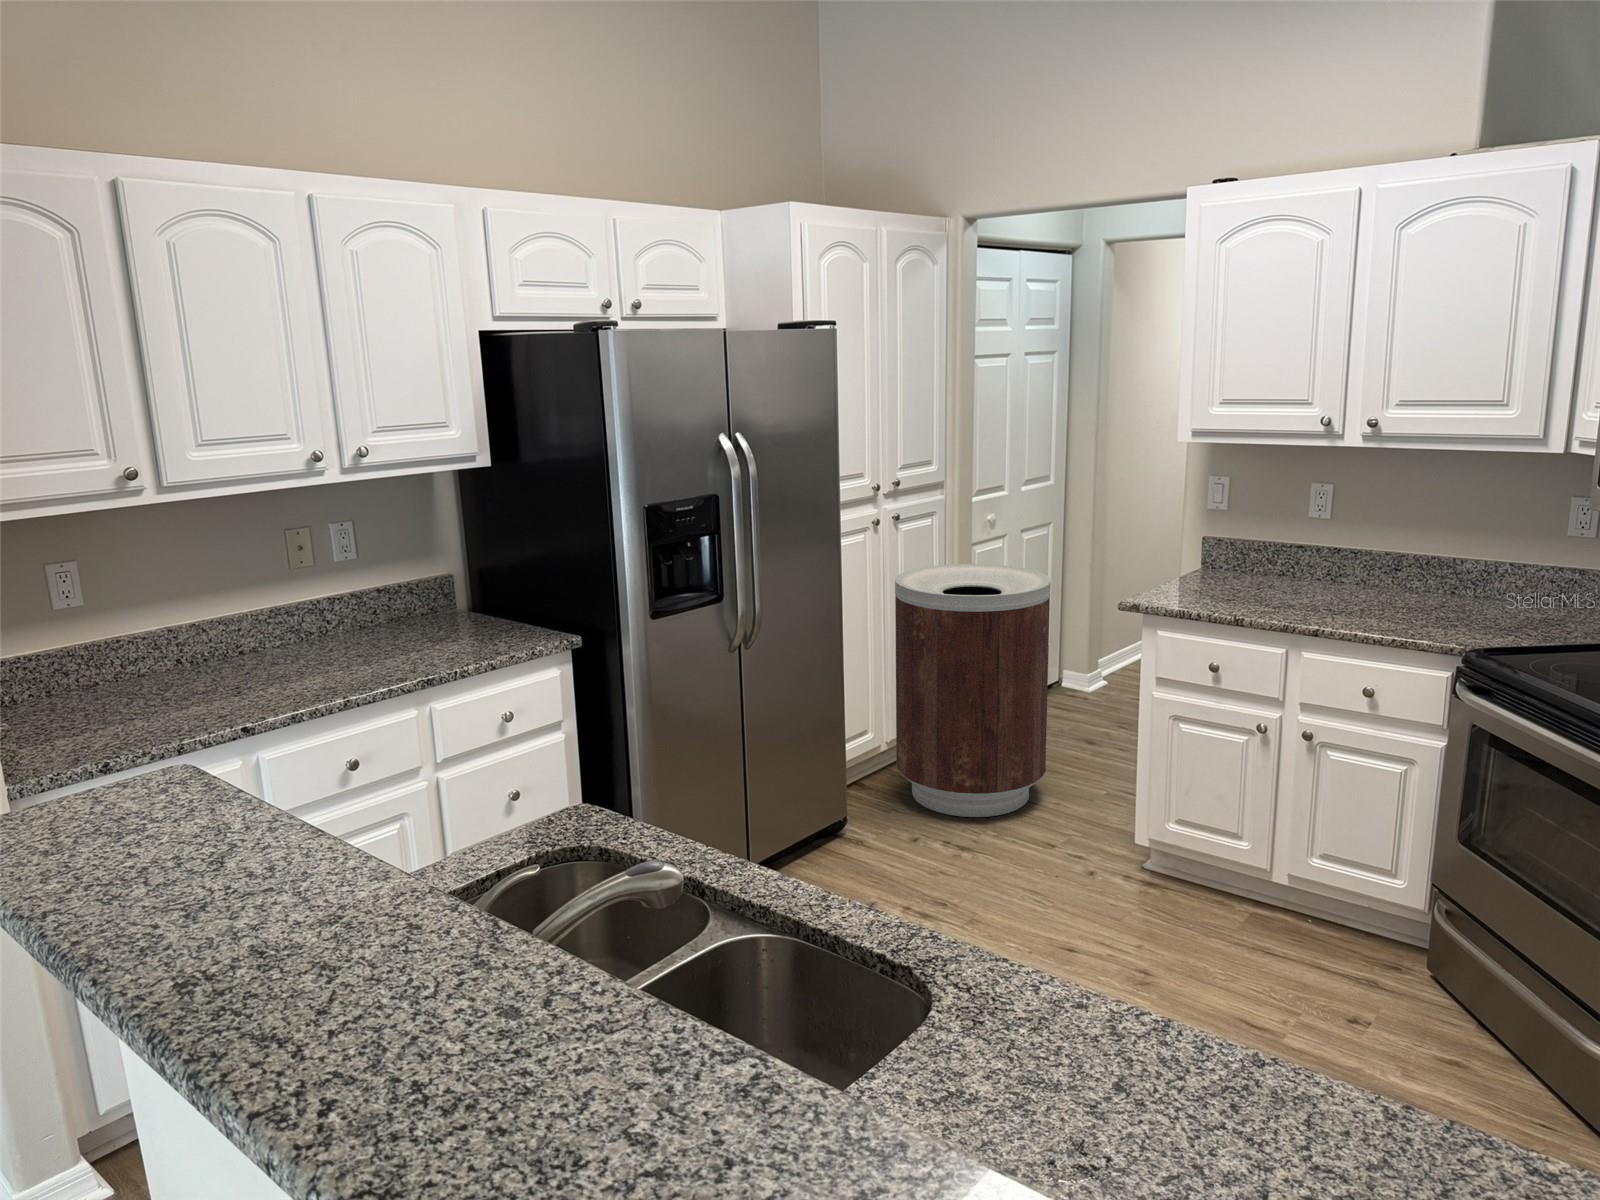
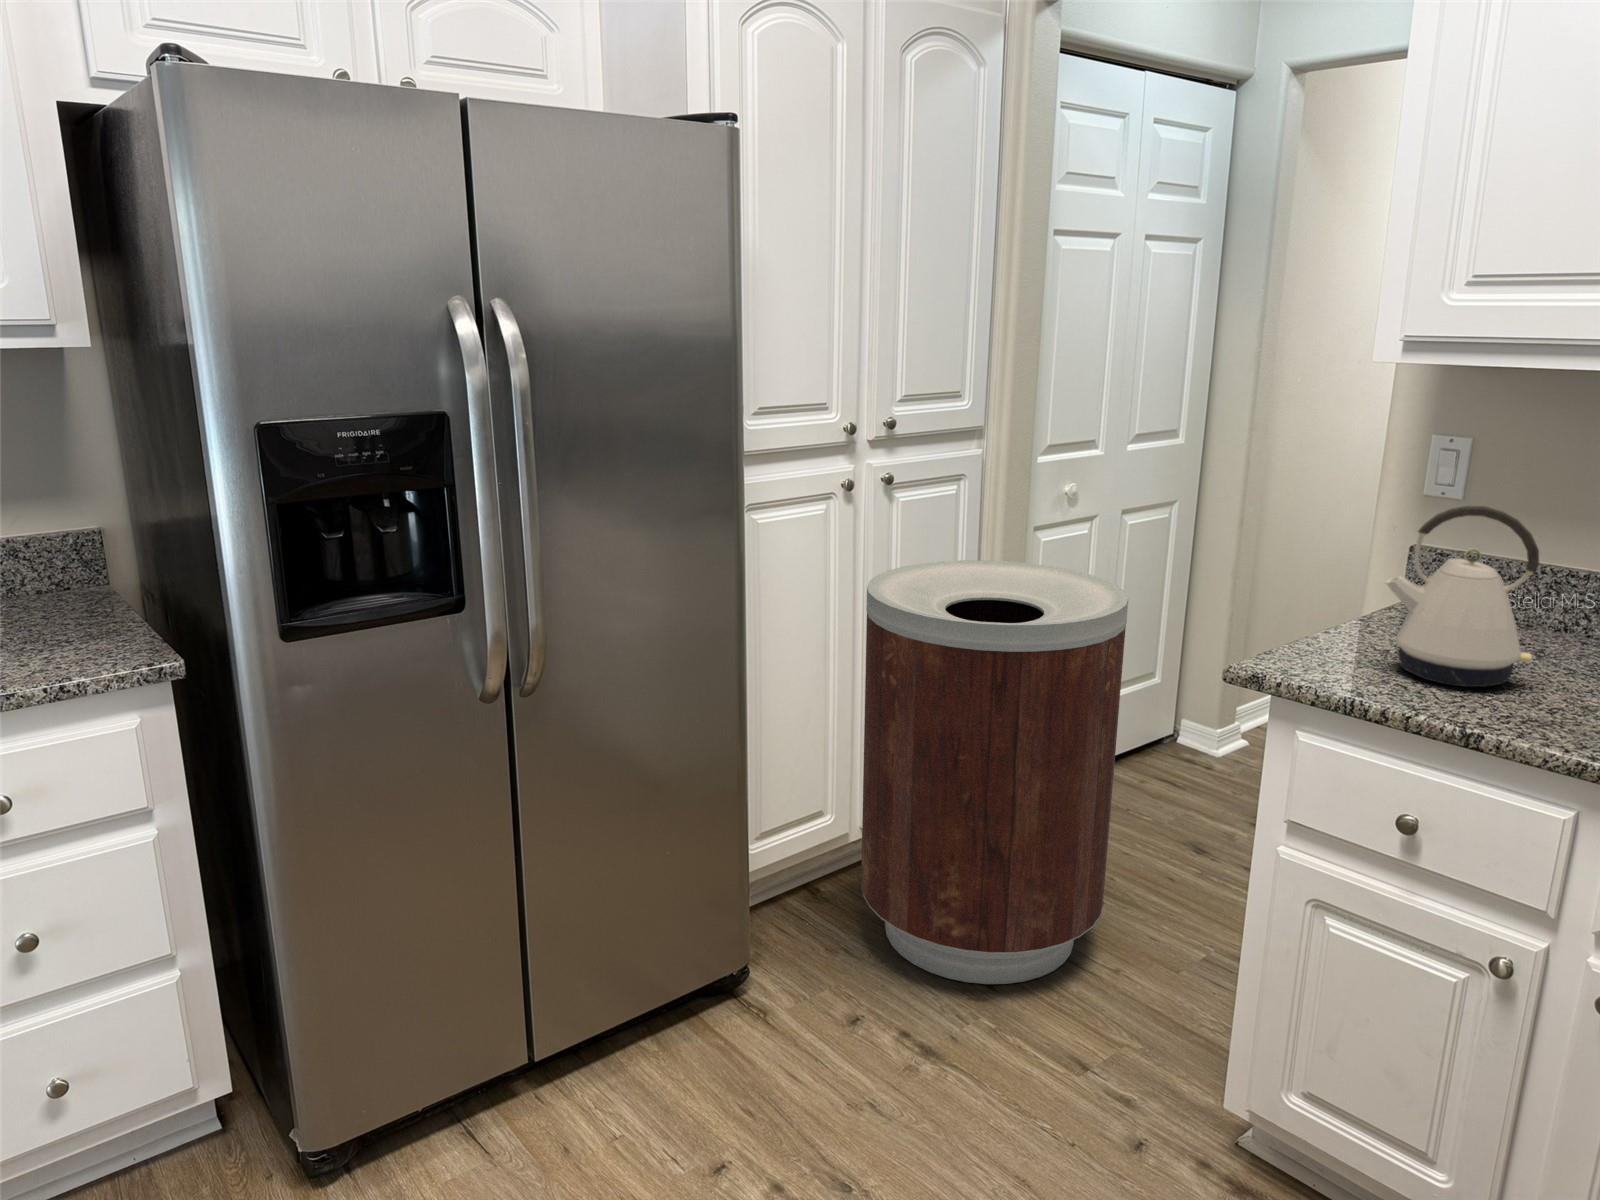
kettle: none [1194,513,1265,602] -> present [1386,506,1539,687]

